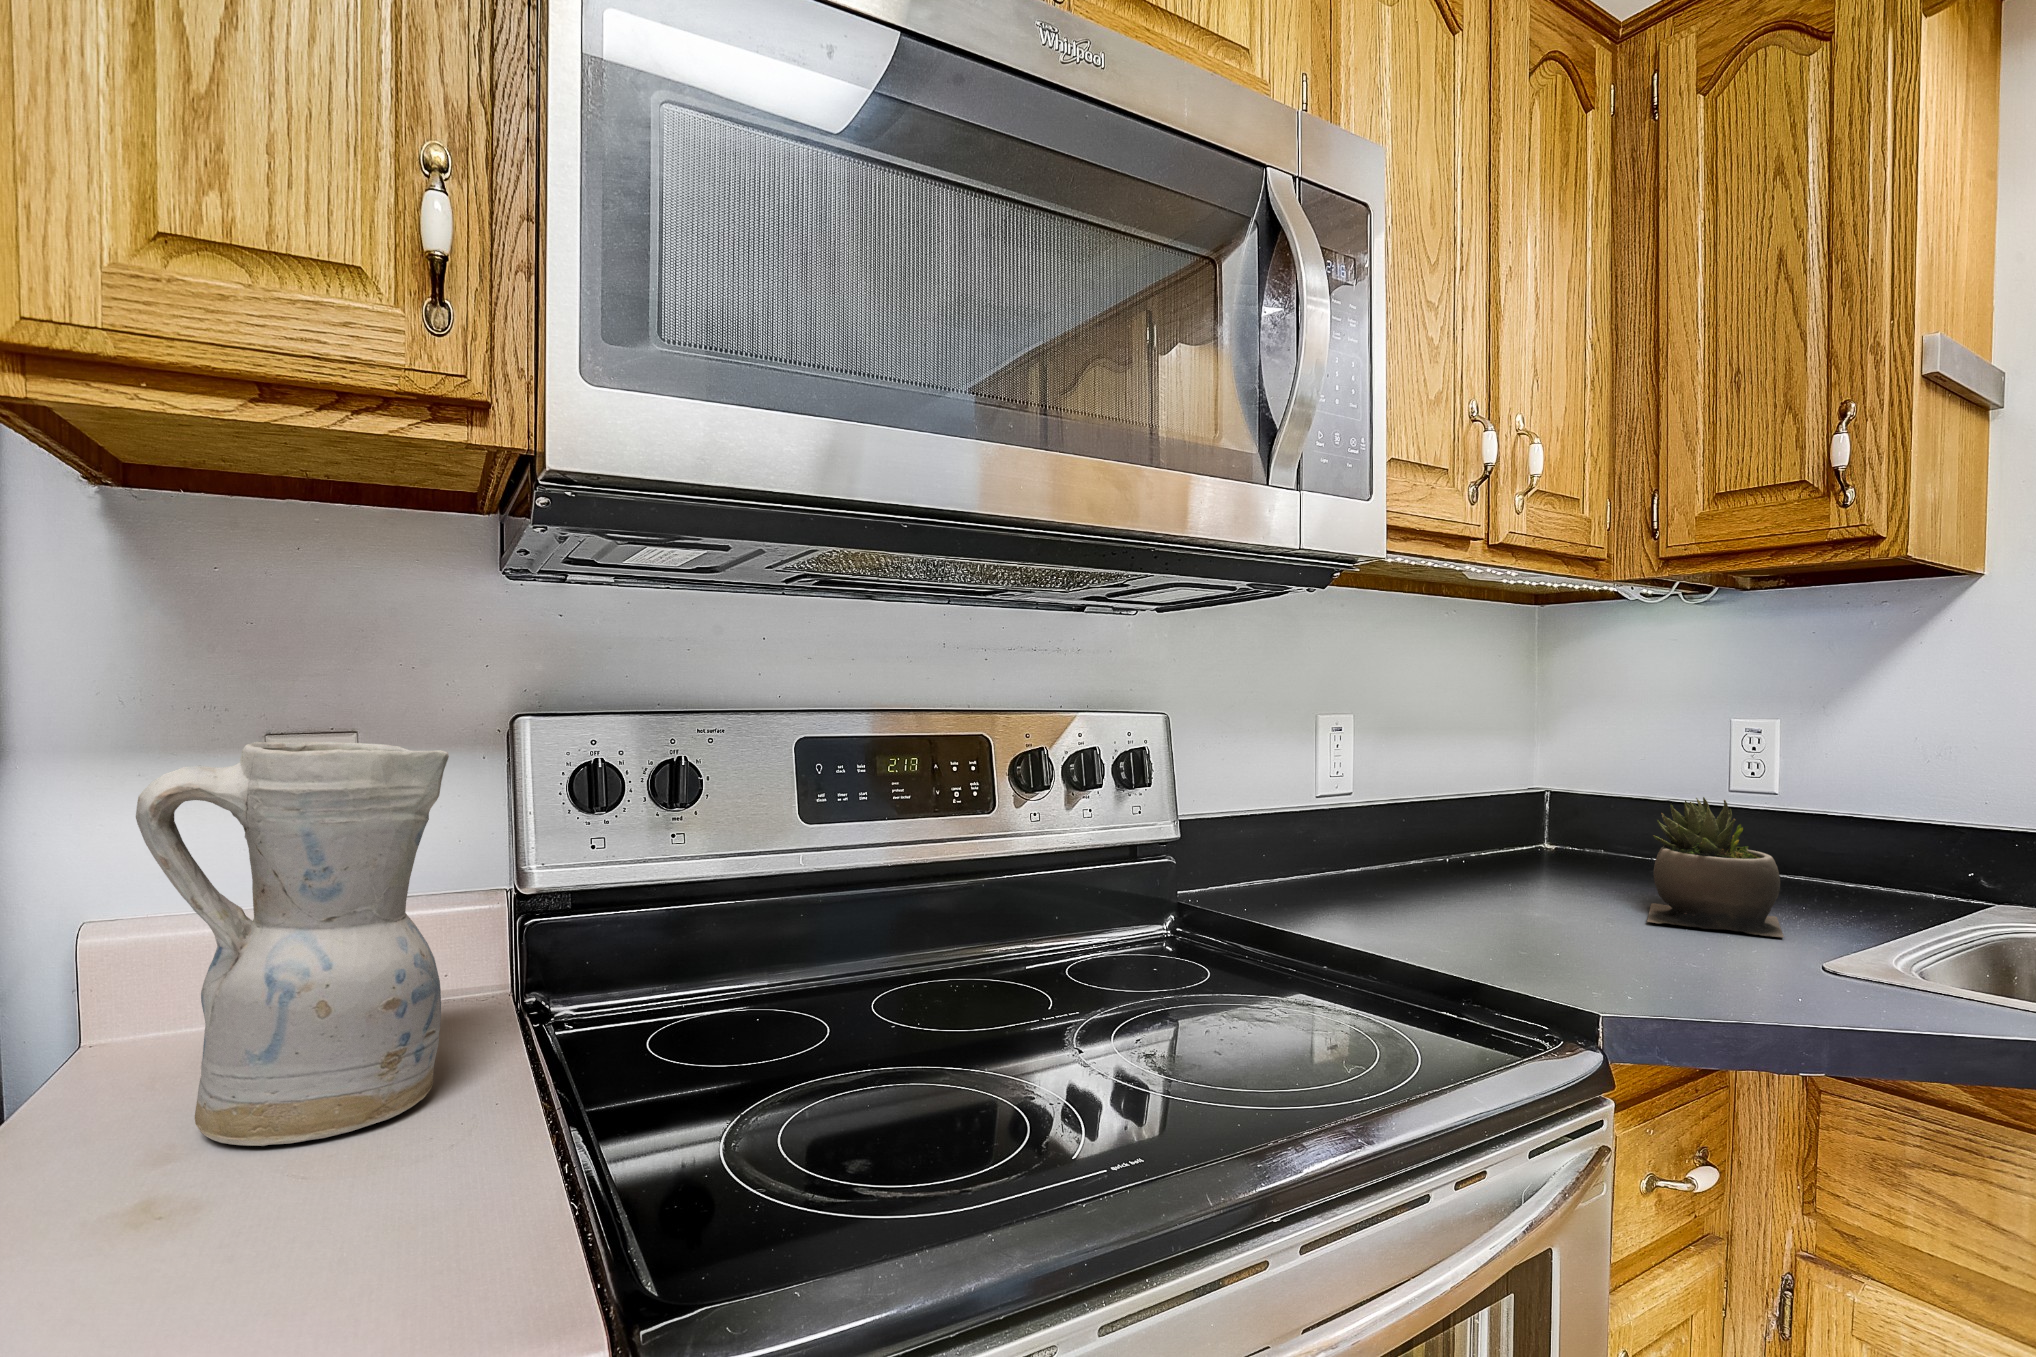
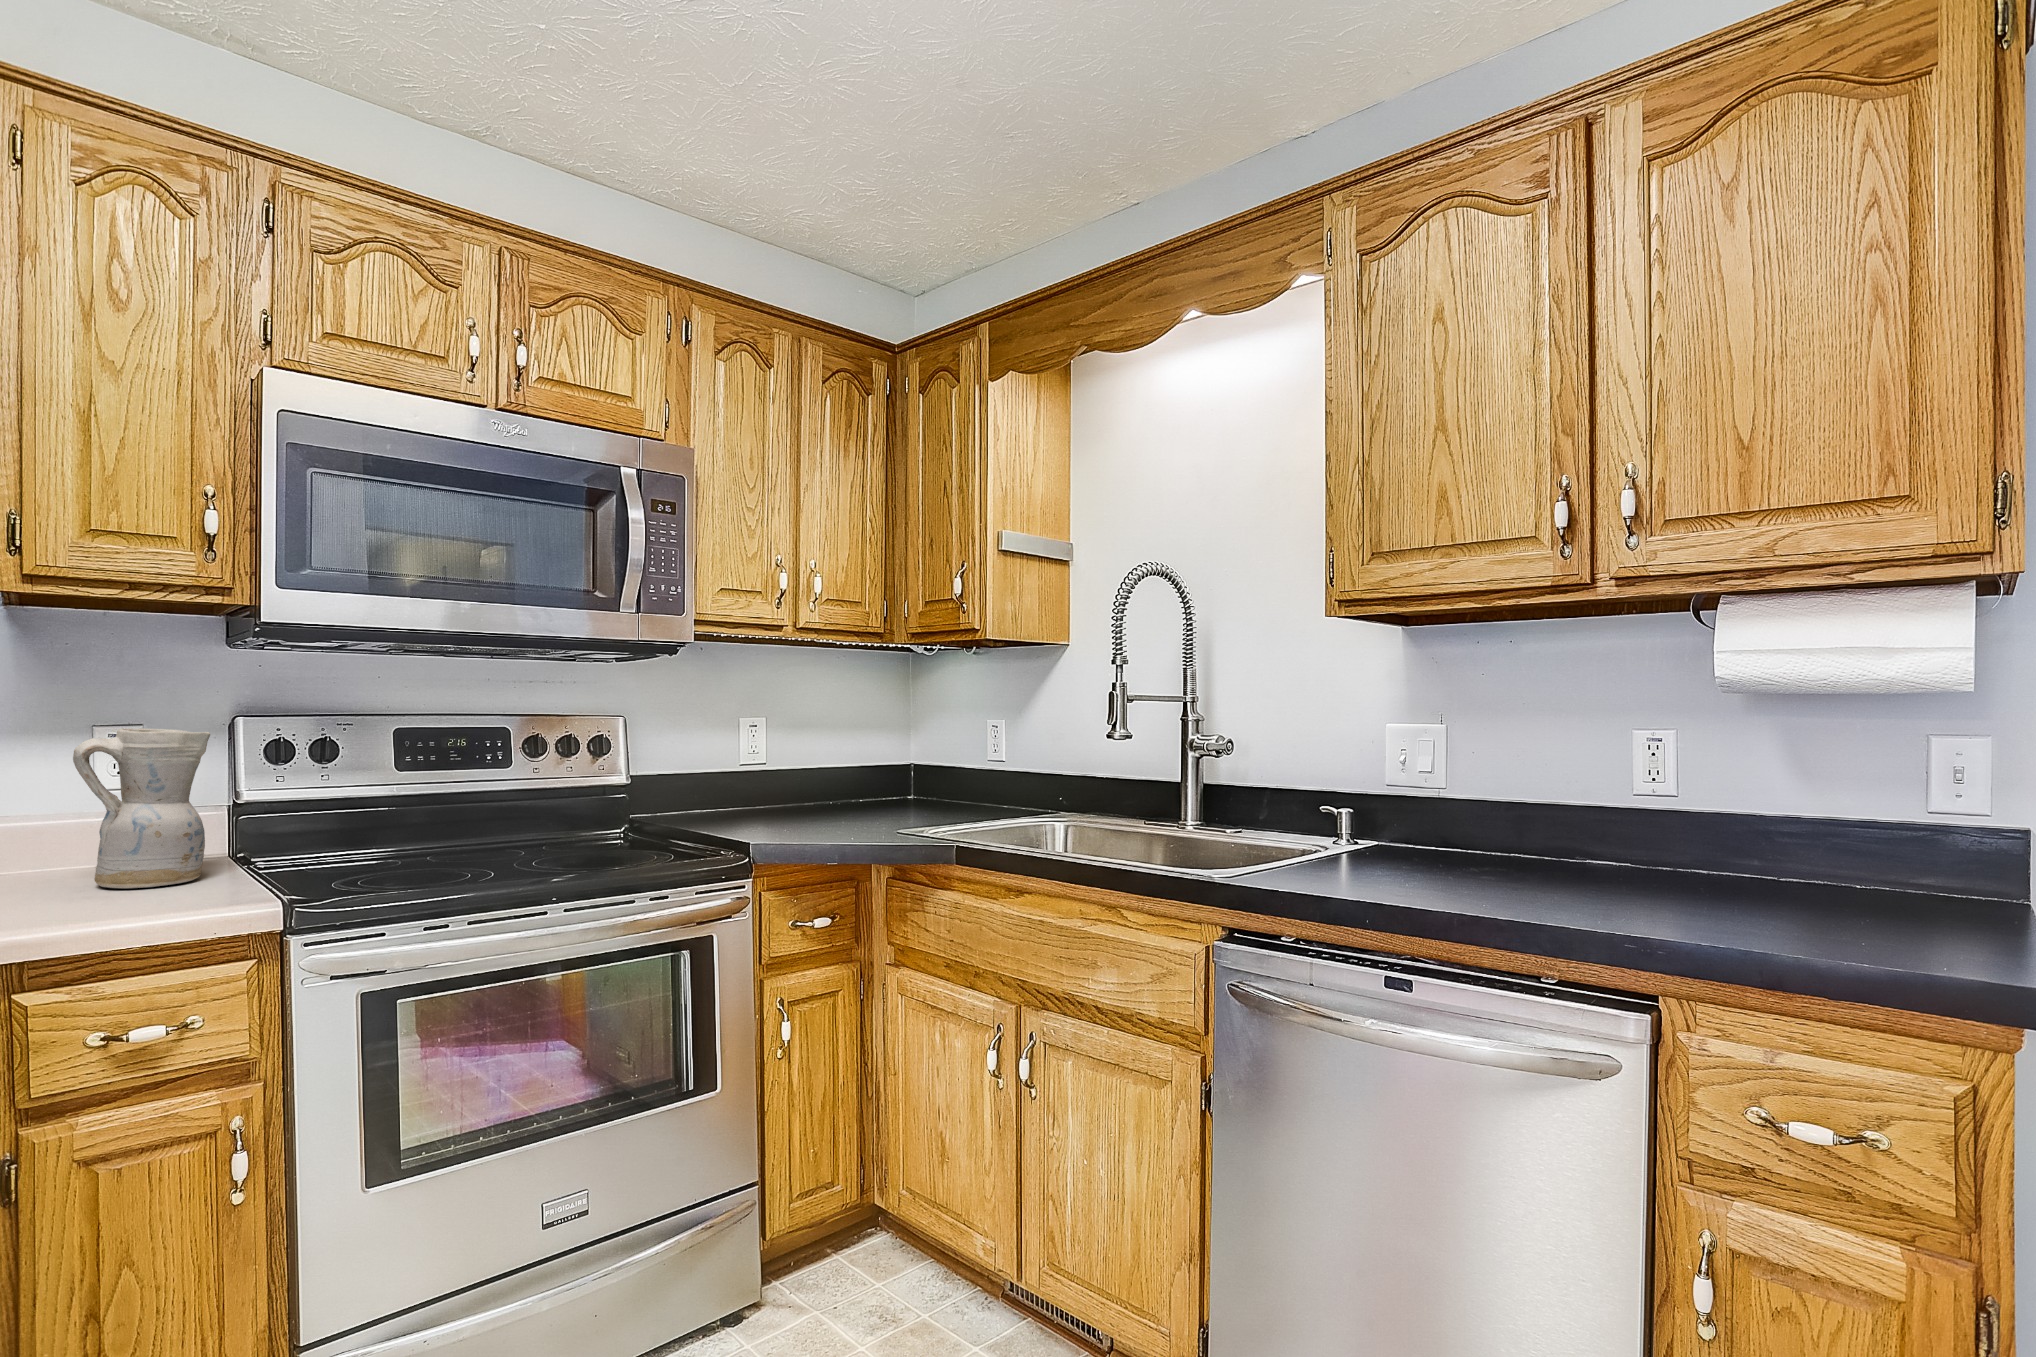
succulent plant: present [1647,797,1784,937] -> none [876,759,951,825]

